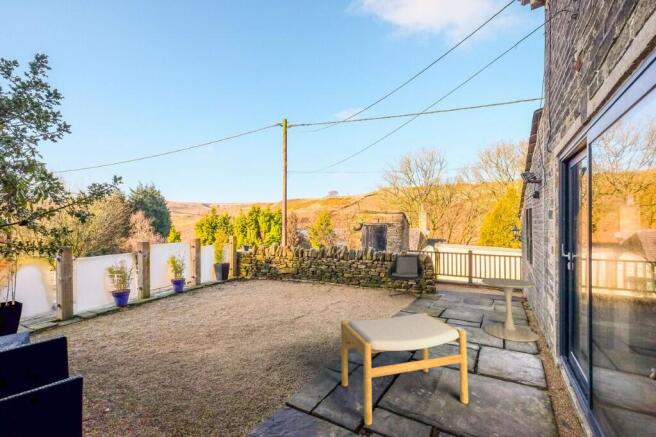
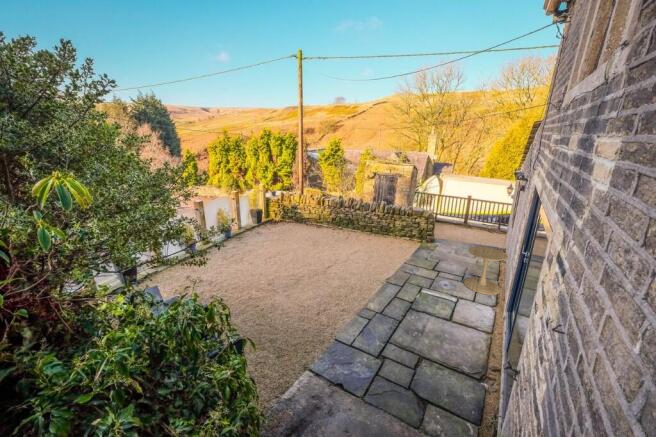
lounge chair: present [387,255,424,299] -> none [395,211,426,249]
footstool: present [341,312,468,425] -> none [367,286,447,355]

